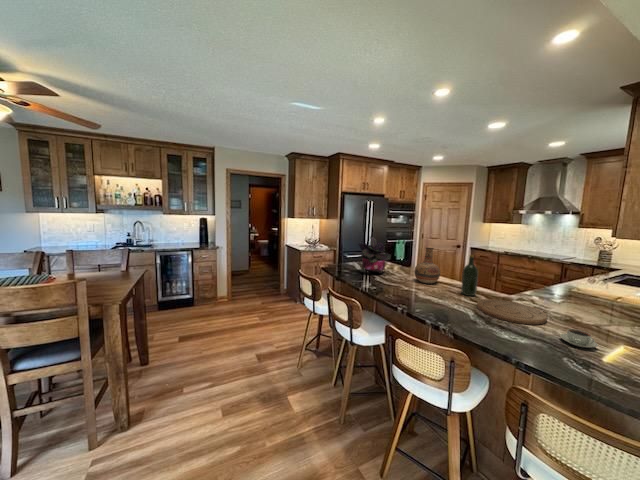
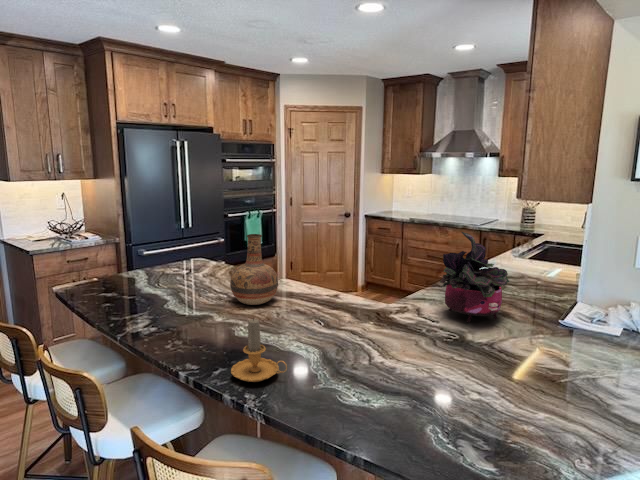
potted plant: present [359,237,391,273] -> present [440,232,509,323]
wine bottle: present [461,255,478,296] -> none [308,245,334,323]
candle: none [433,282,464,313] -> present [231,319,287,382]
cutting board: present [477,299,547,325] -> none [324,326,432,379]
coffee cup: present [560,329,598,348] -> none [441,381,495,417]

